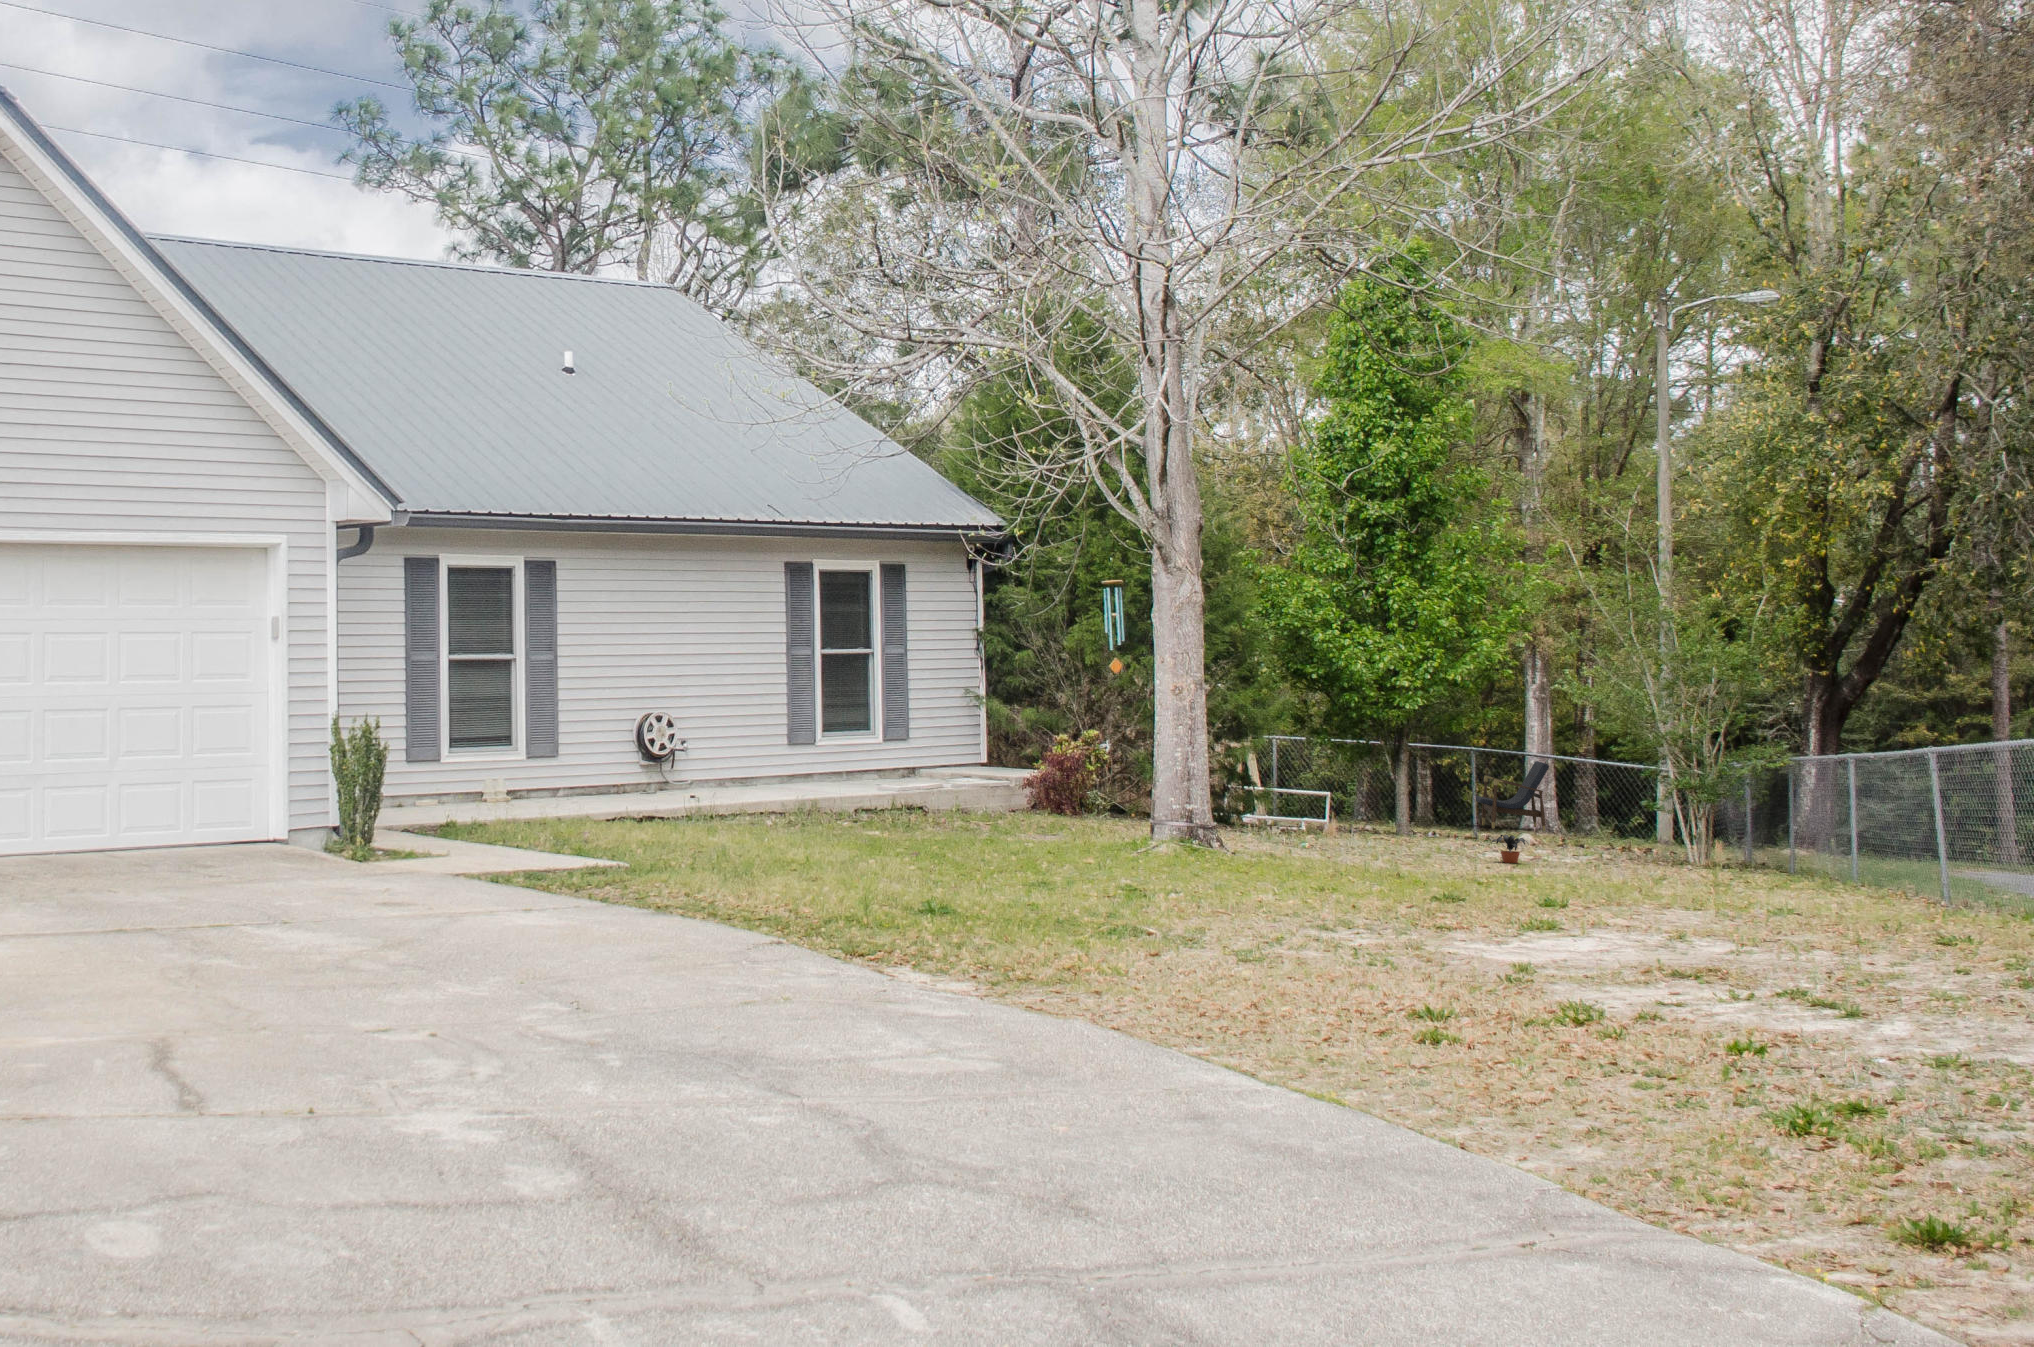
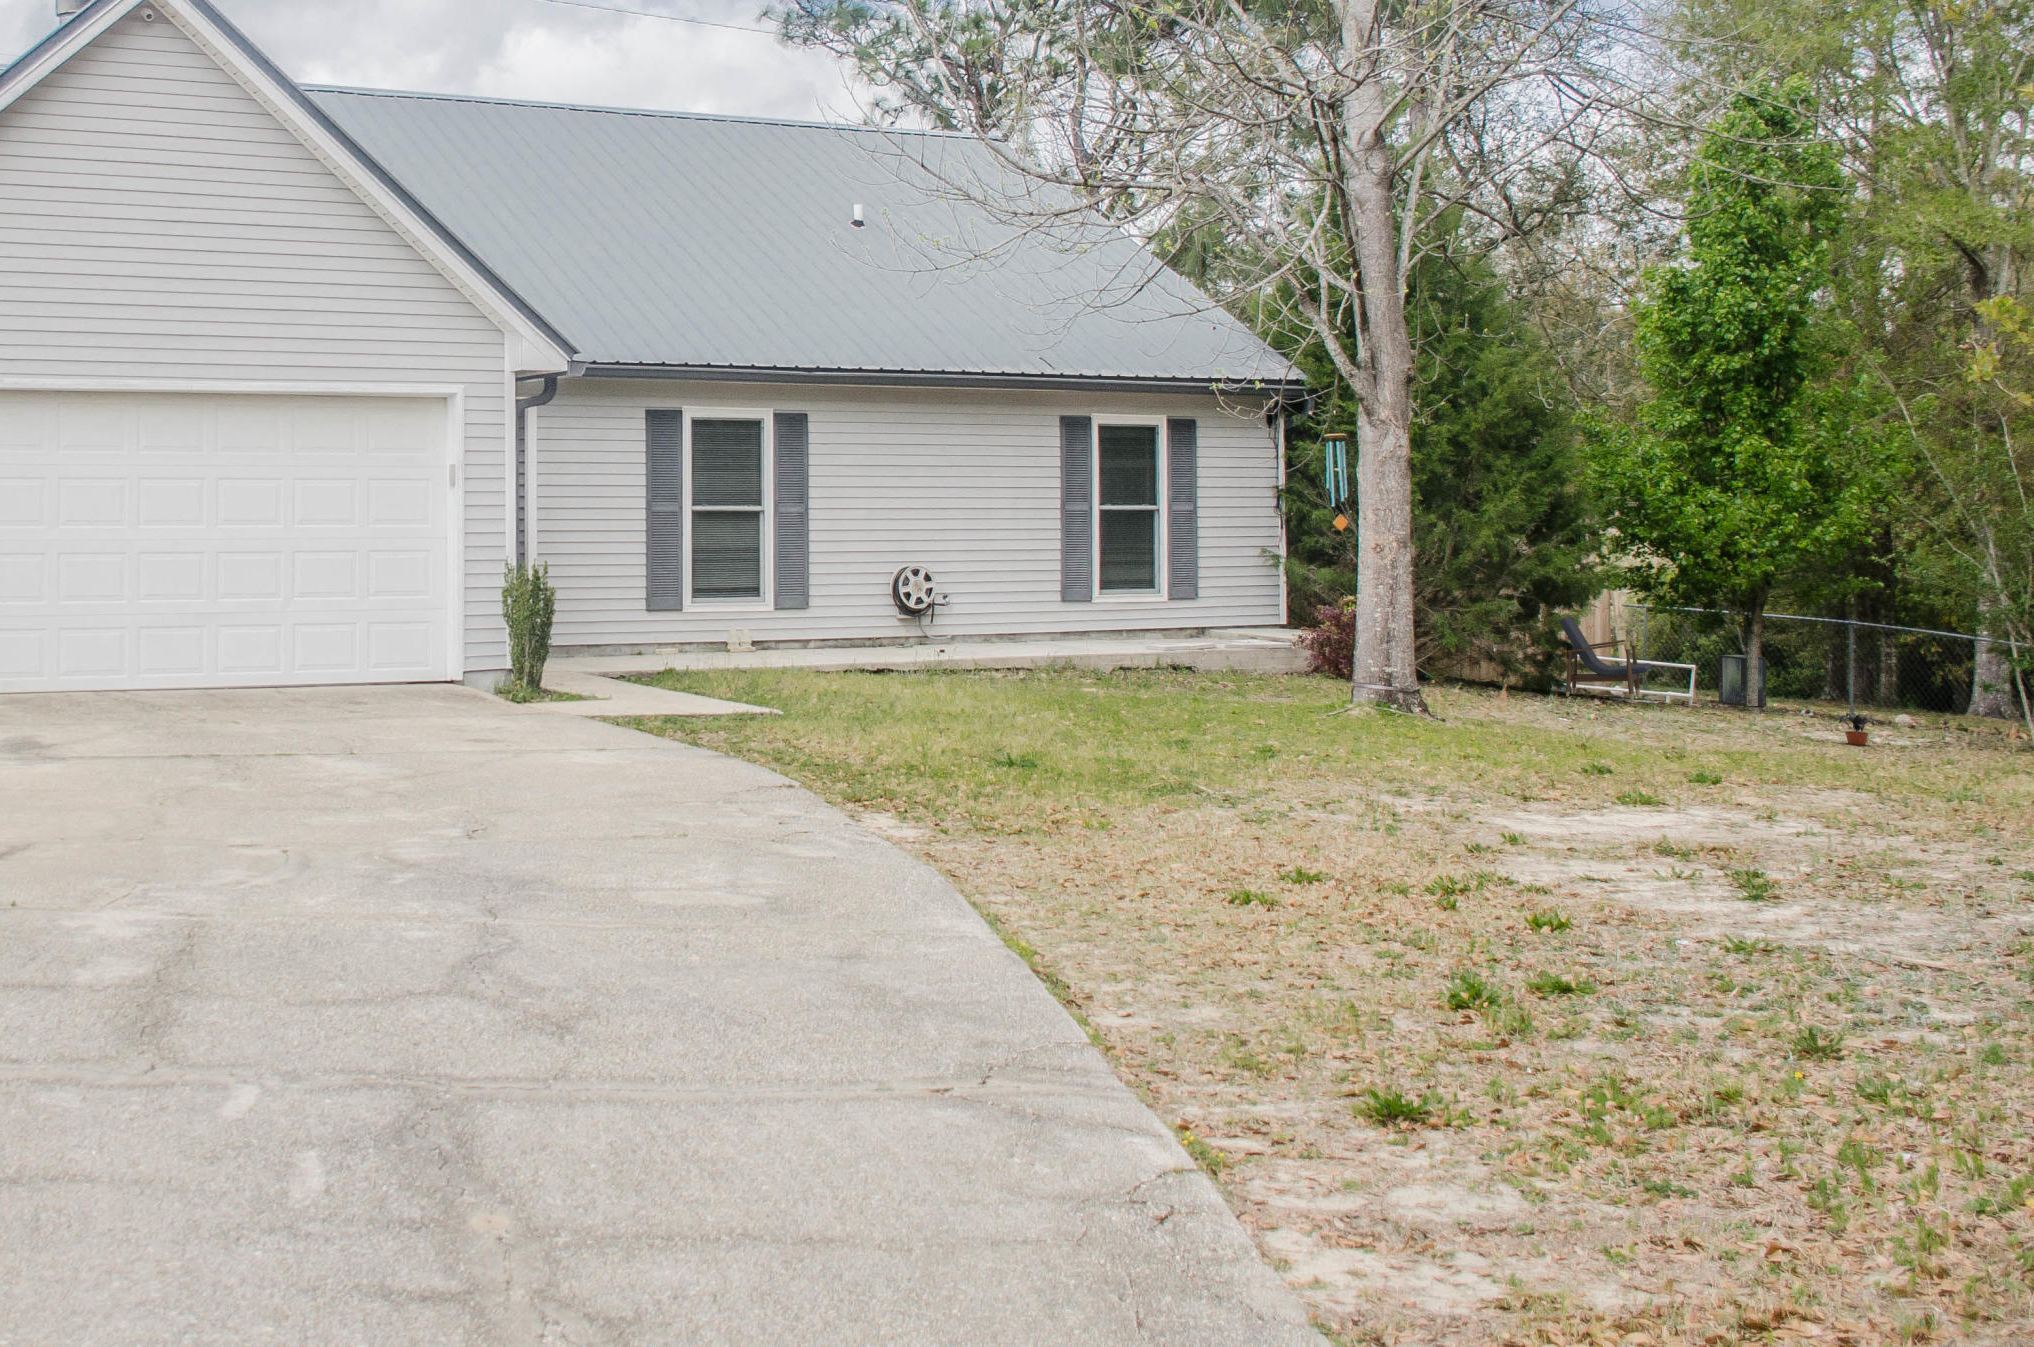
lounge chair: present [1476,761,1549,831] -> present [1559,616,1652,703]
storage box: none [1363,785,1405,834] -> present [1718,655,1766,707]

